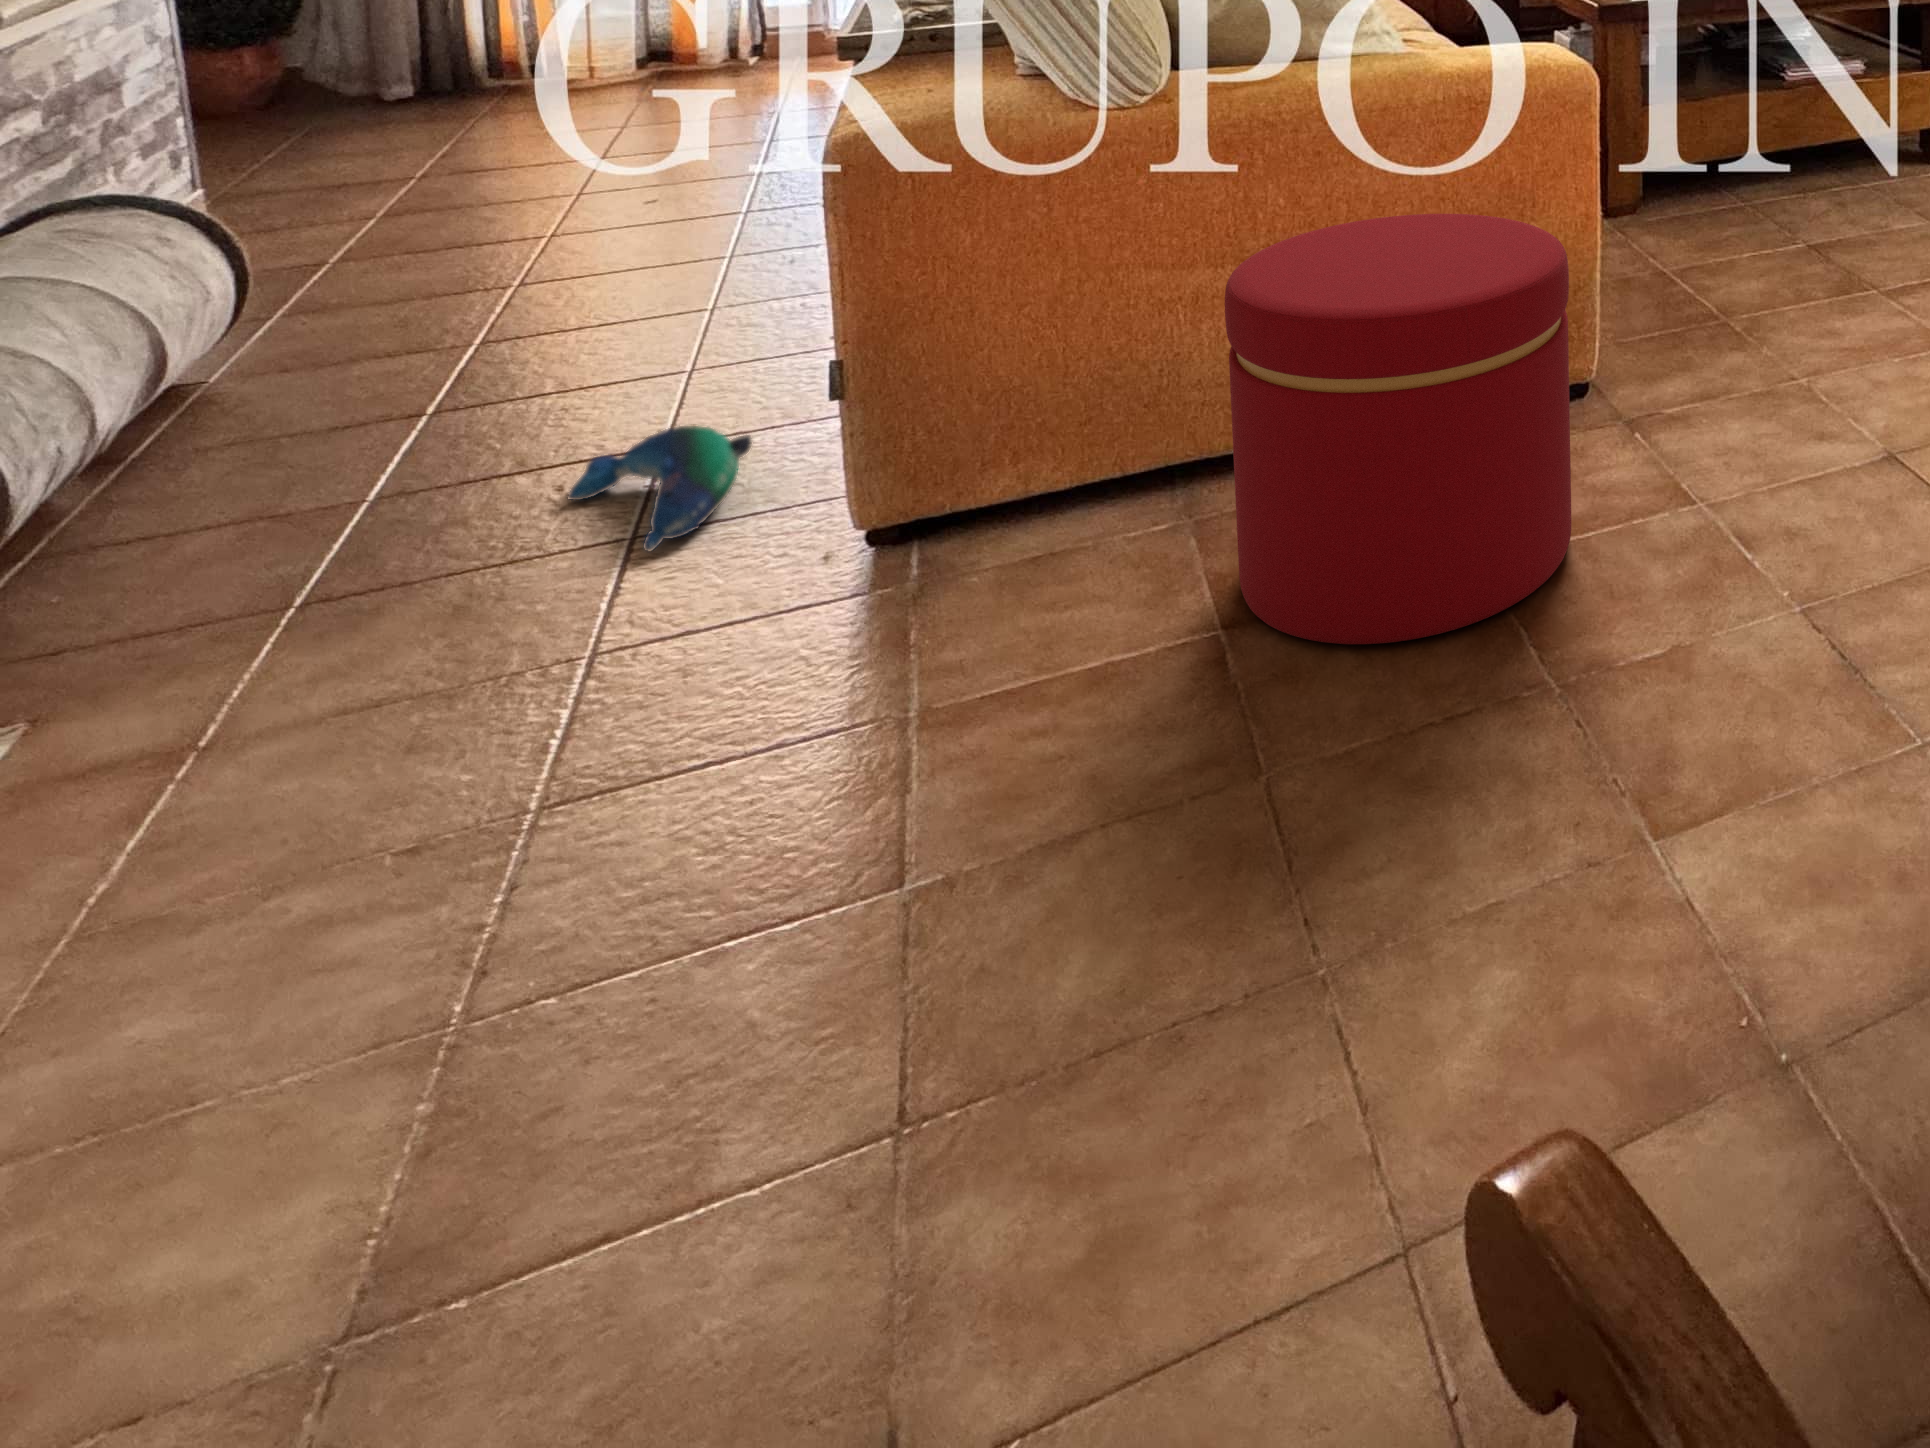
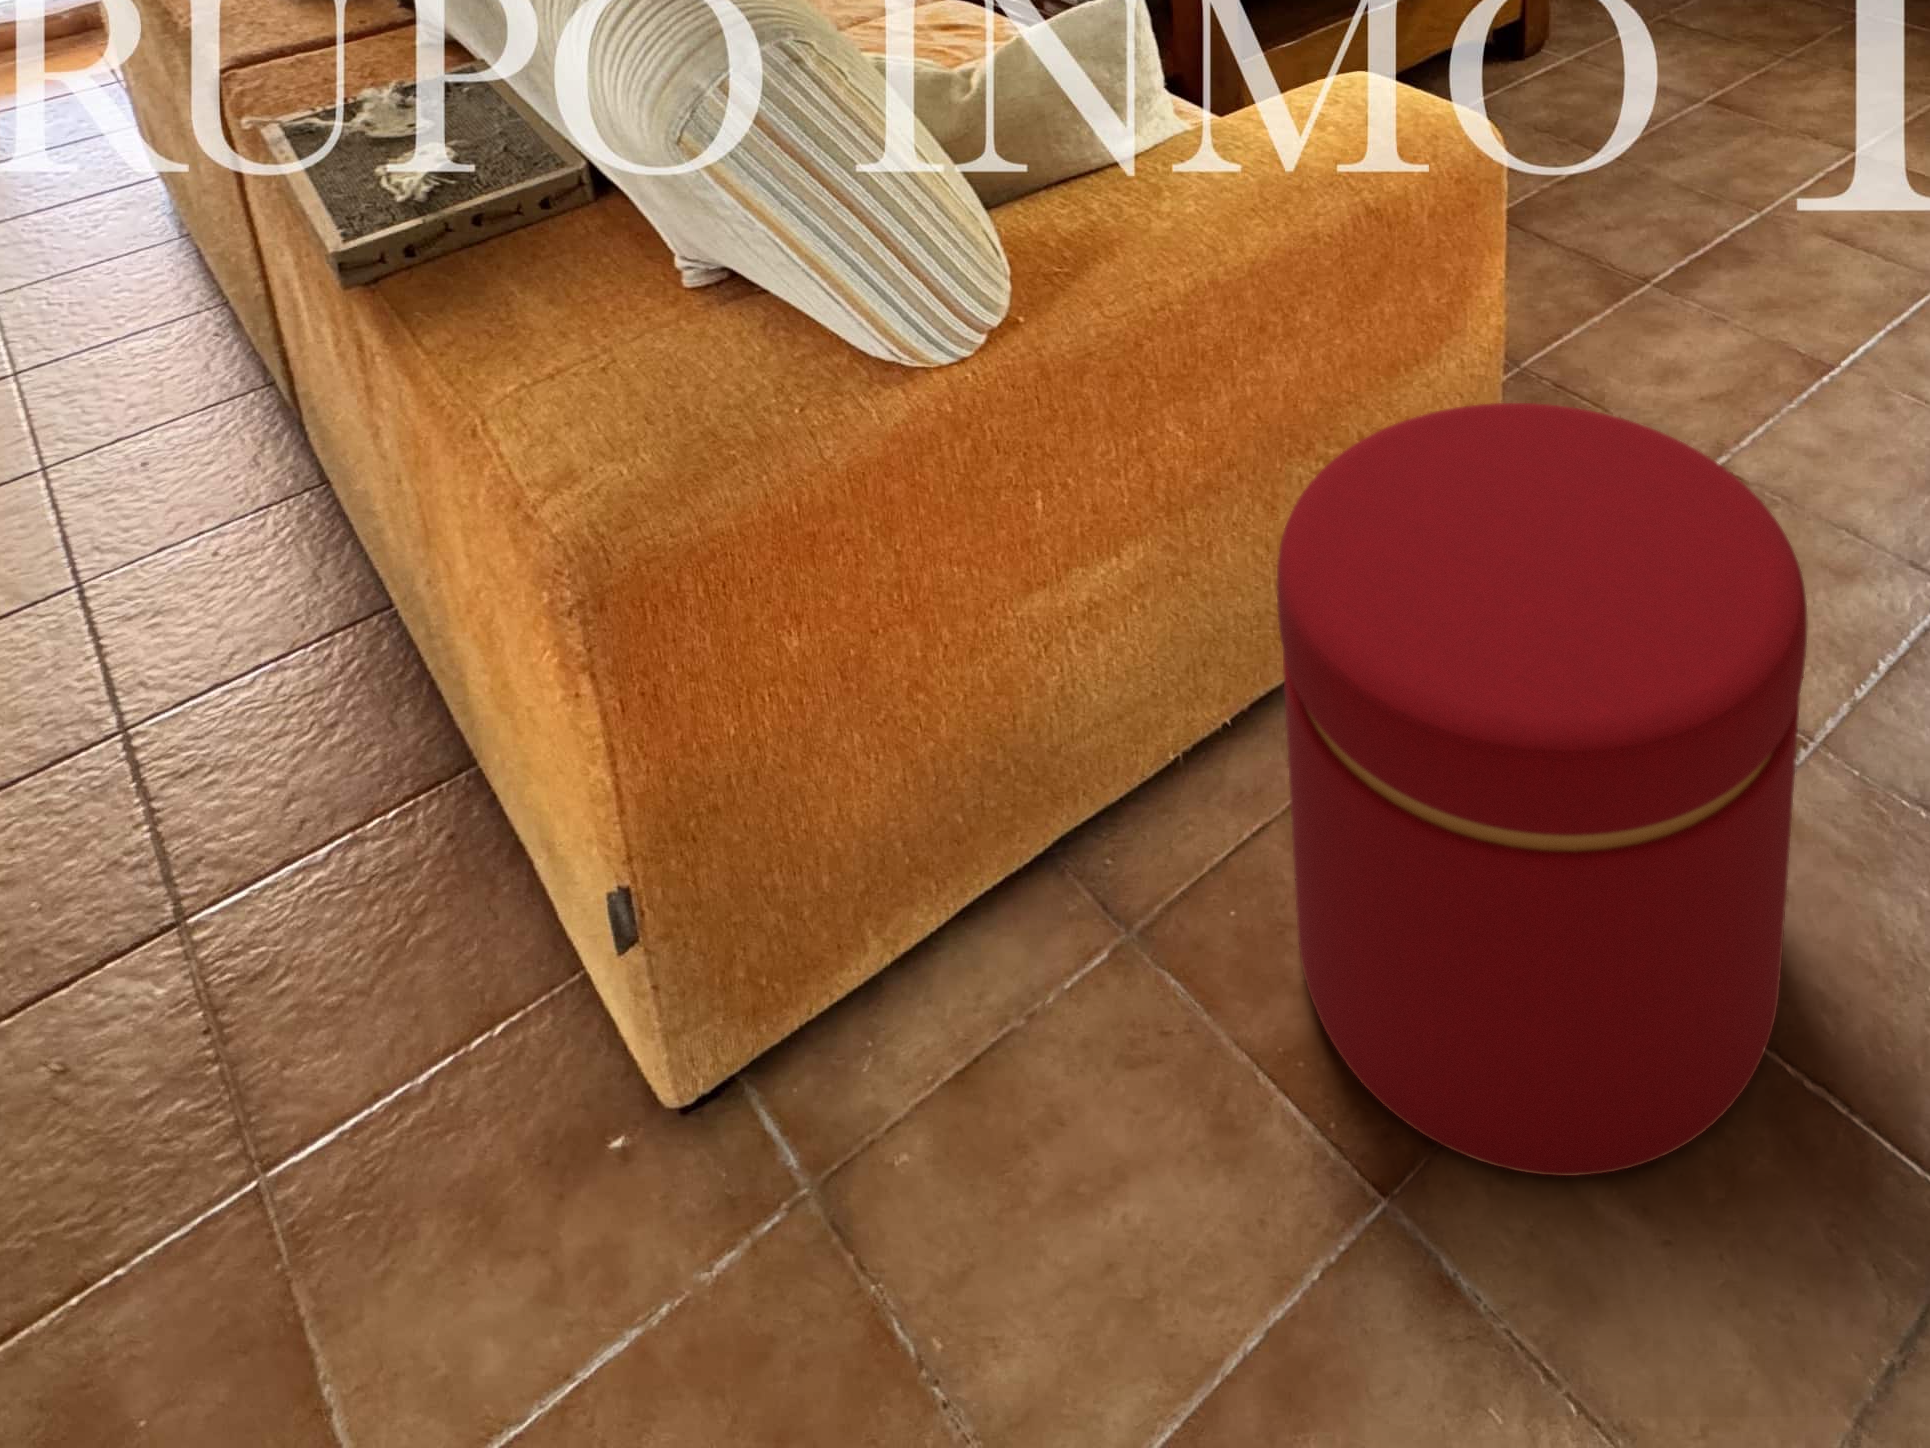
plush toy: present [569,426,752,551] -> none [104,912,394,1197]

